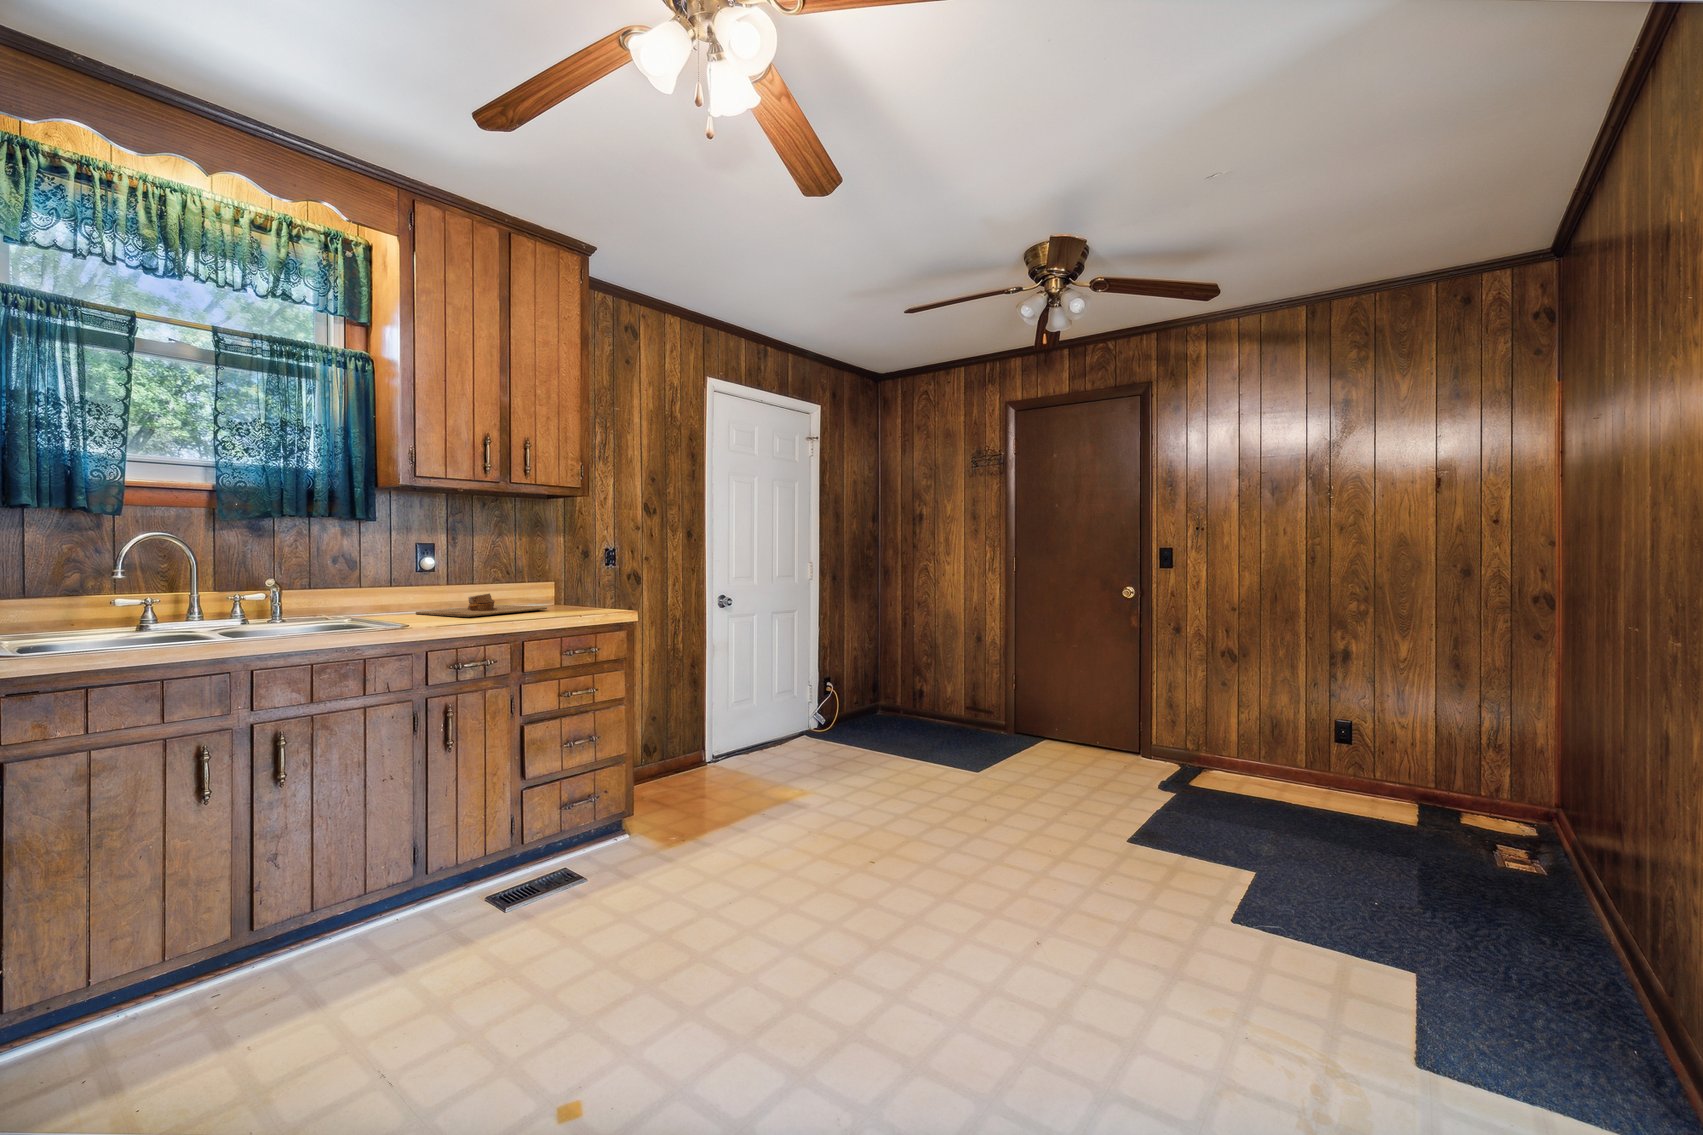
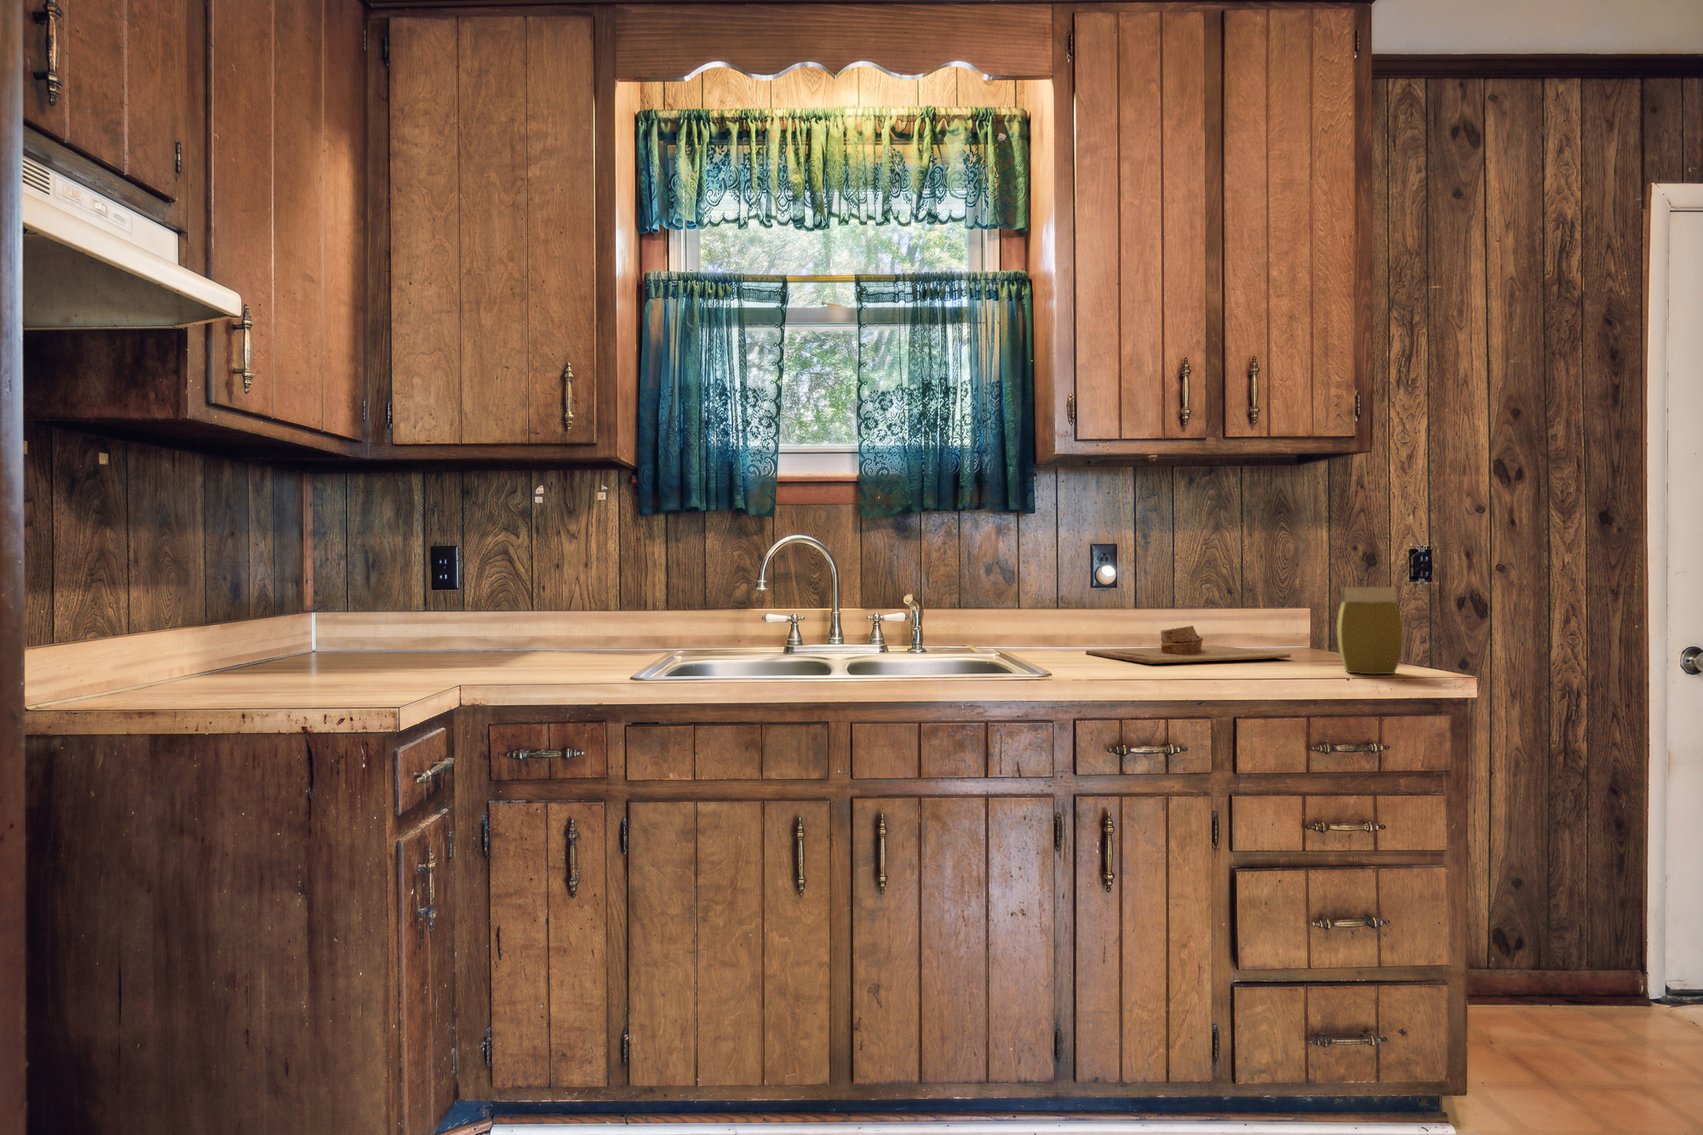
jar: none [575,570,607,615] -> present [1337,587,1402,674]

